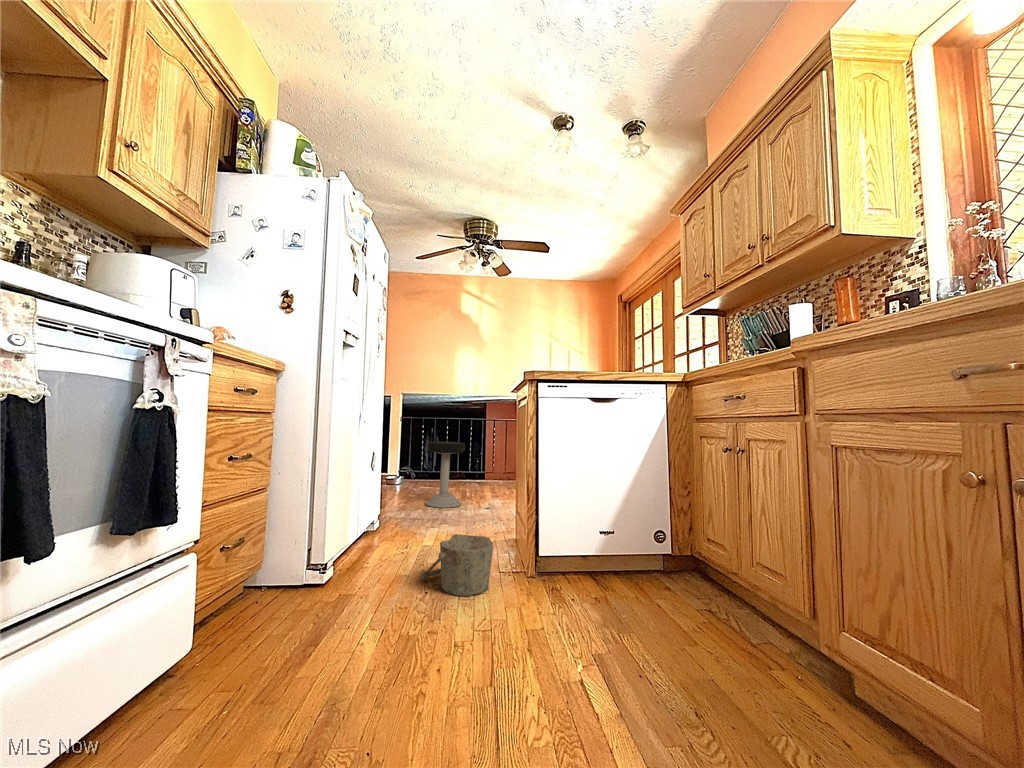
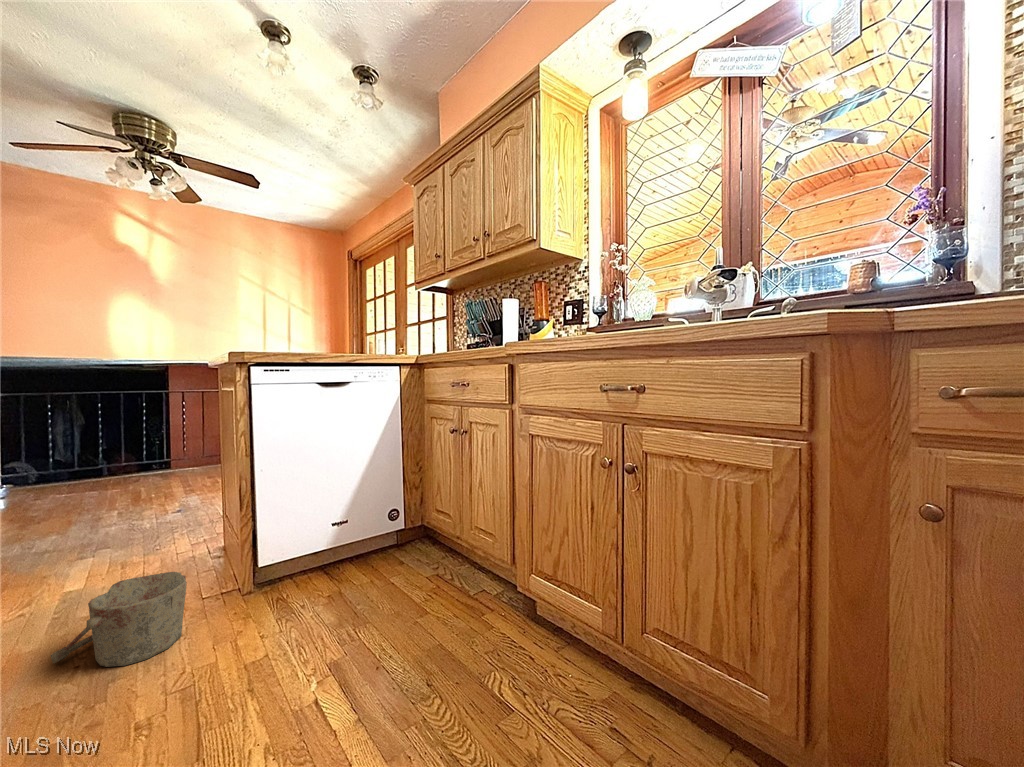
stool: present [425,442,465,508] -> none [50,434,129,534]

